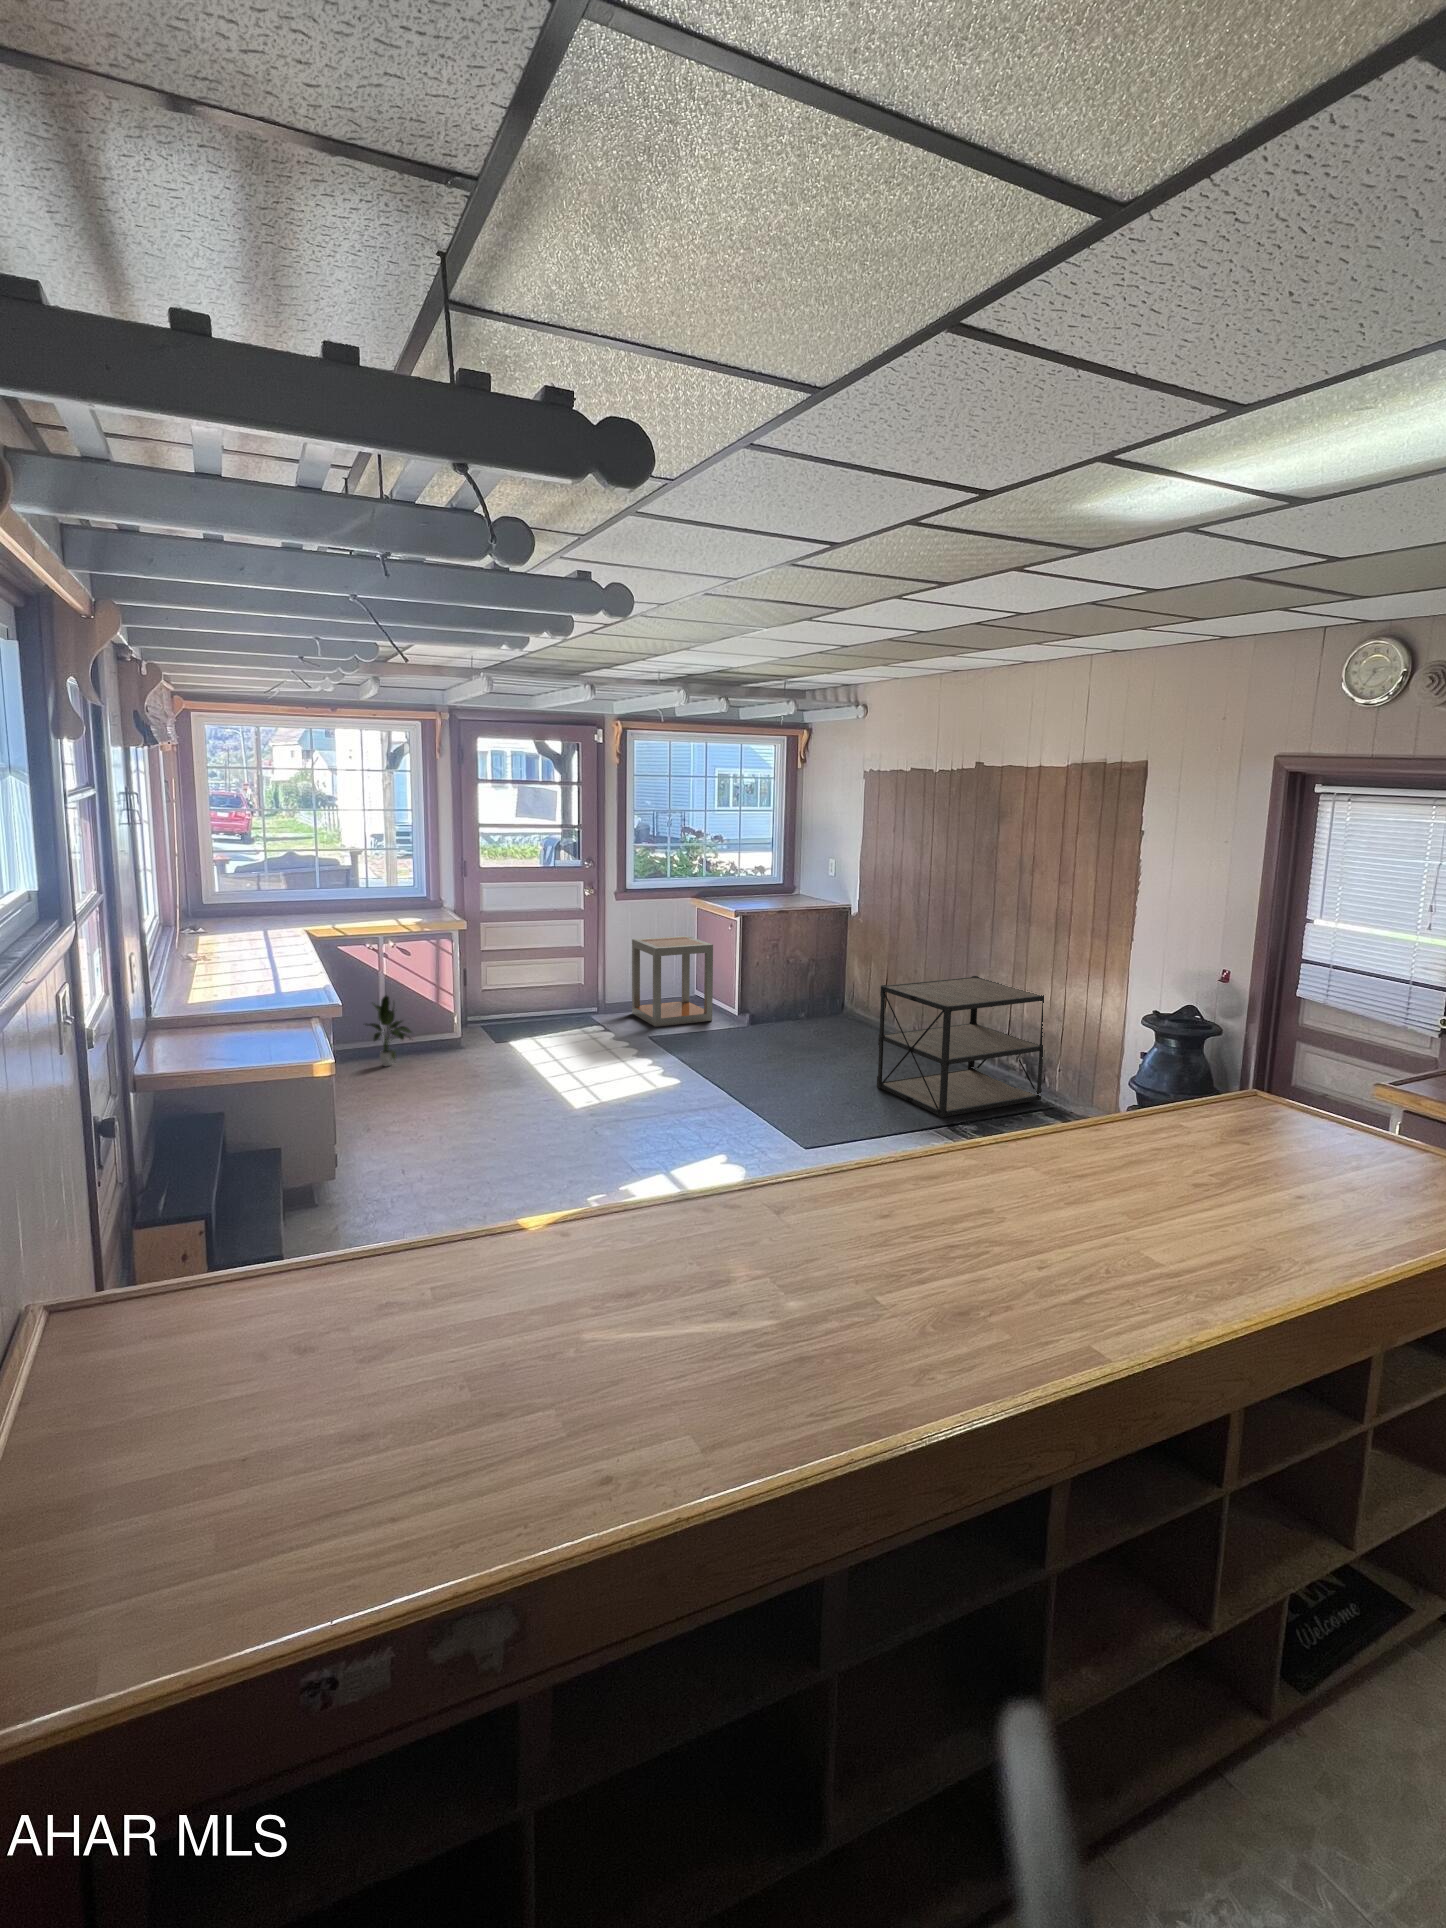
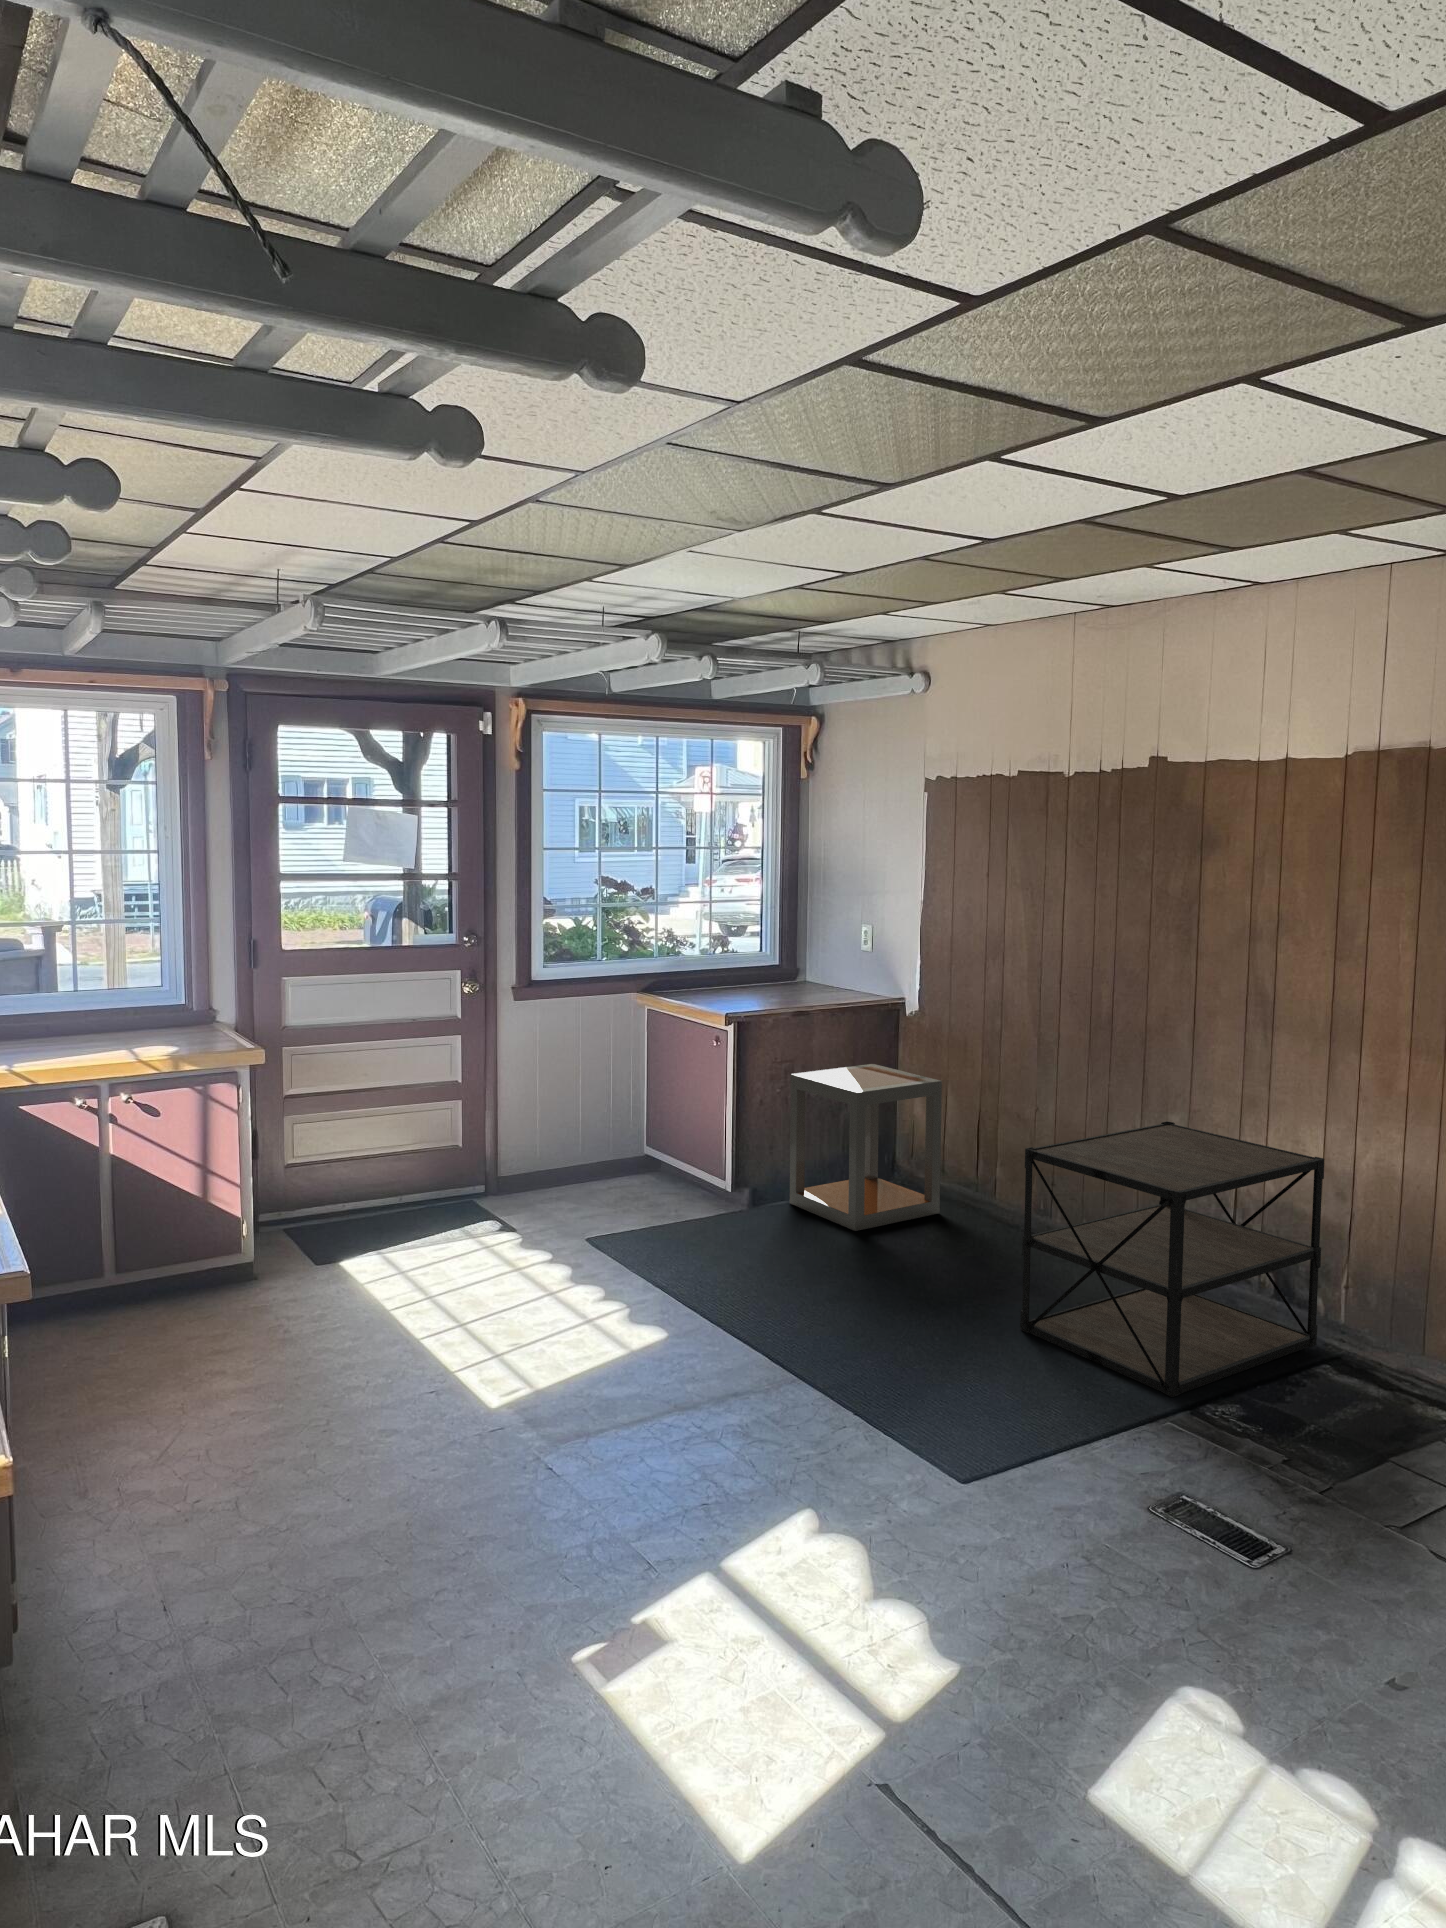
side table: present [632,936,713,1027] -> present [790,1064,942,1231]
potted plant: present [366,996,411,1066] -> none [65,1194,162,1329]

